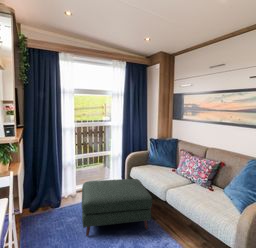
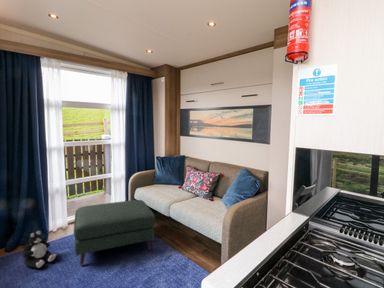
plush toy: none [42,200,67,233] -> present [22,230,56,268]

